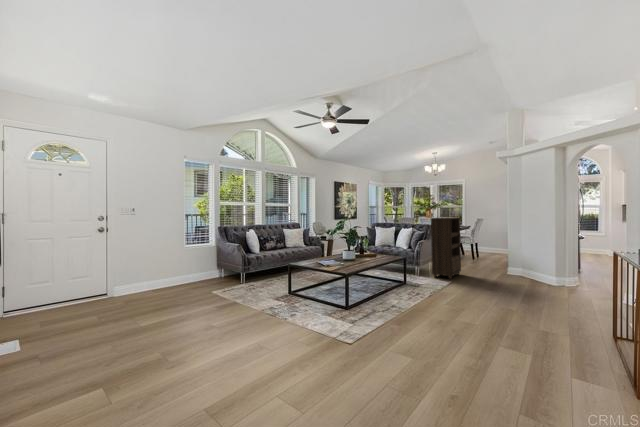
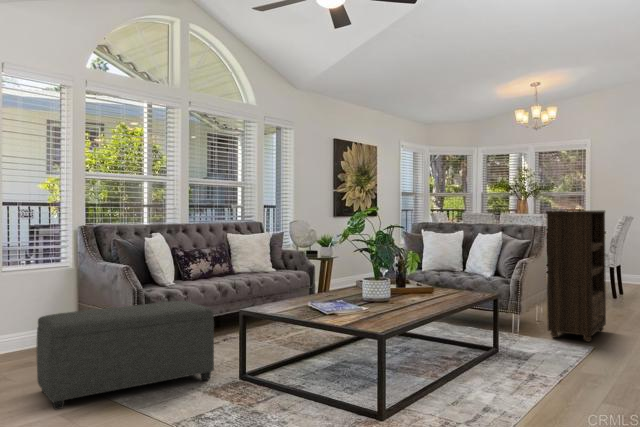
ottoman: none [203,260,278,306] -> present [37,301,214,410]

